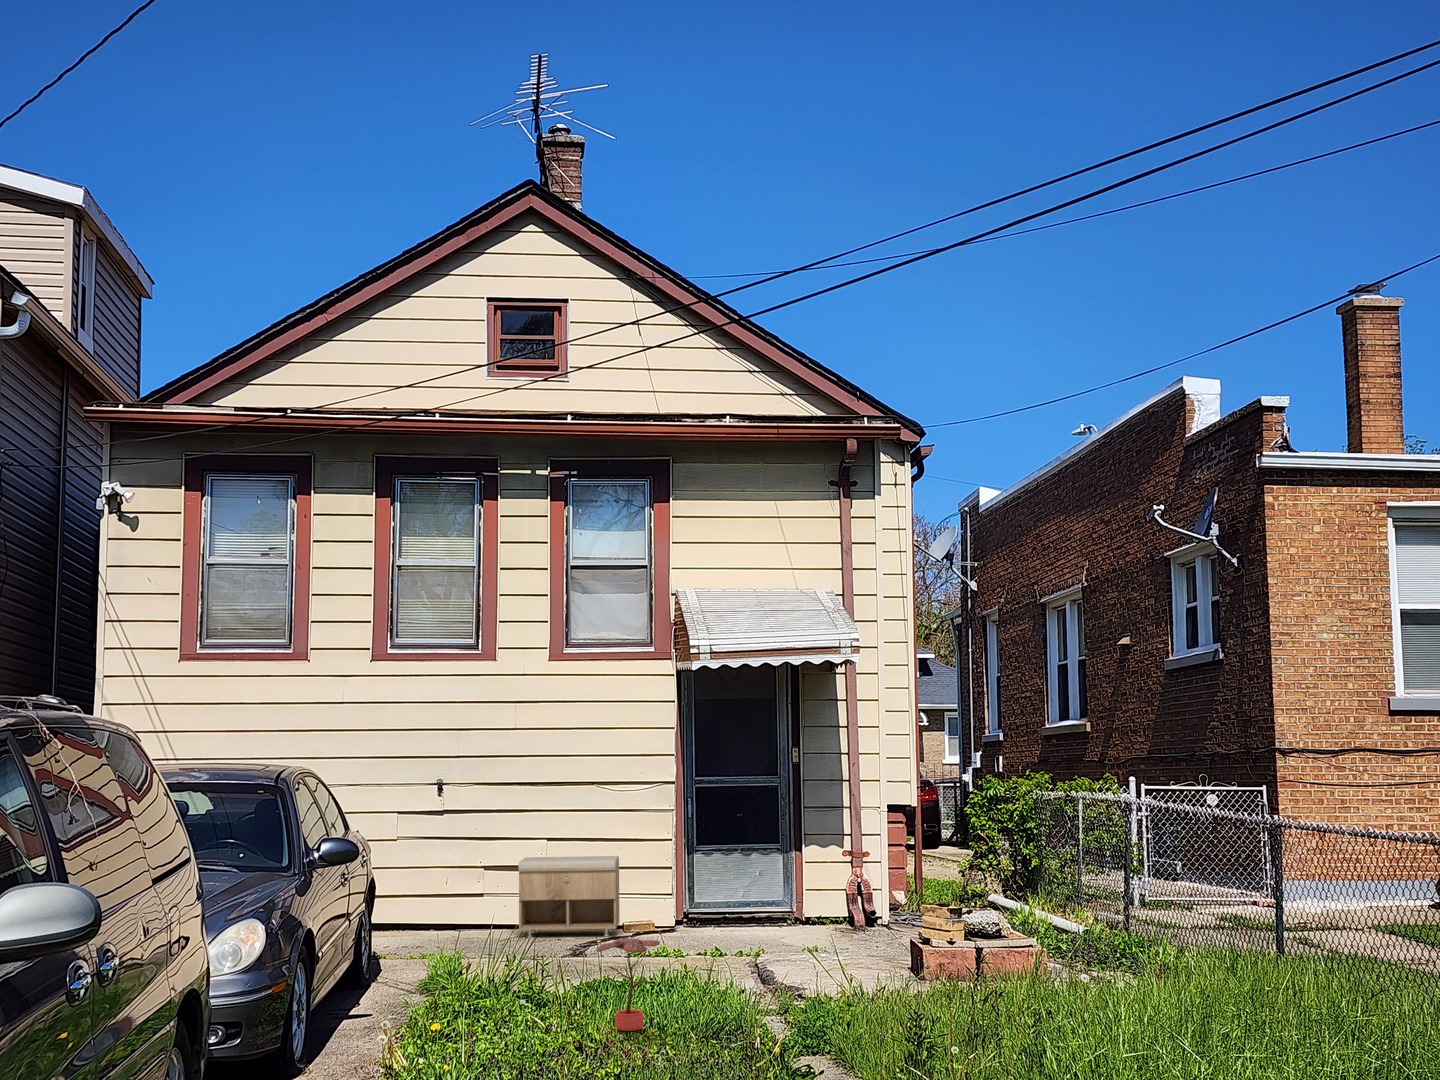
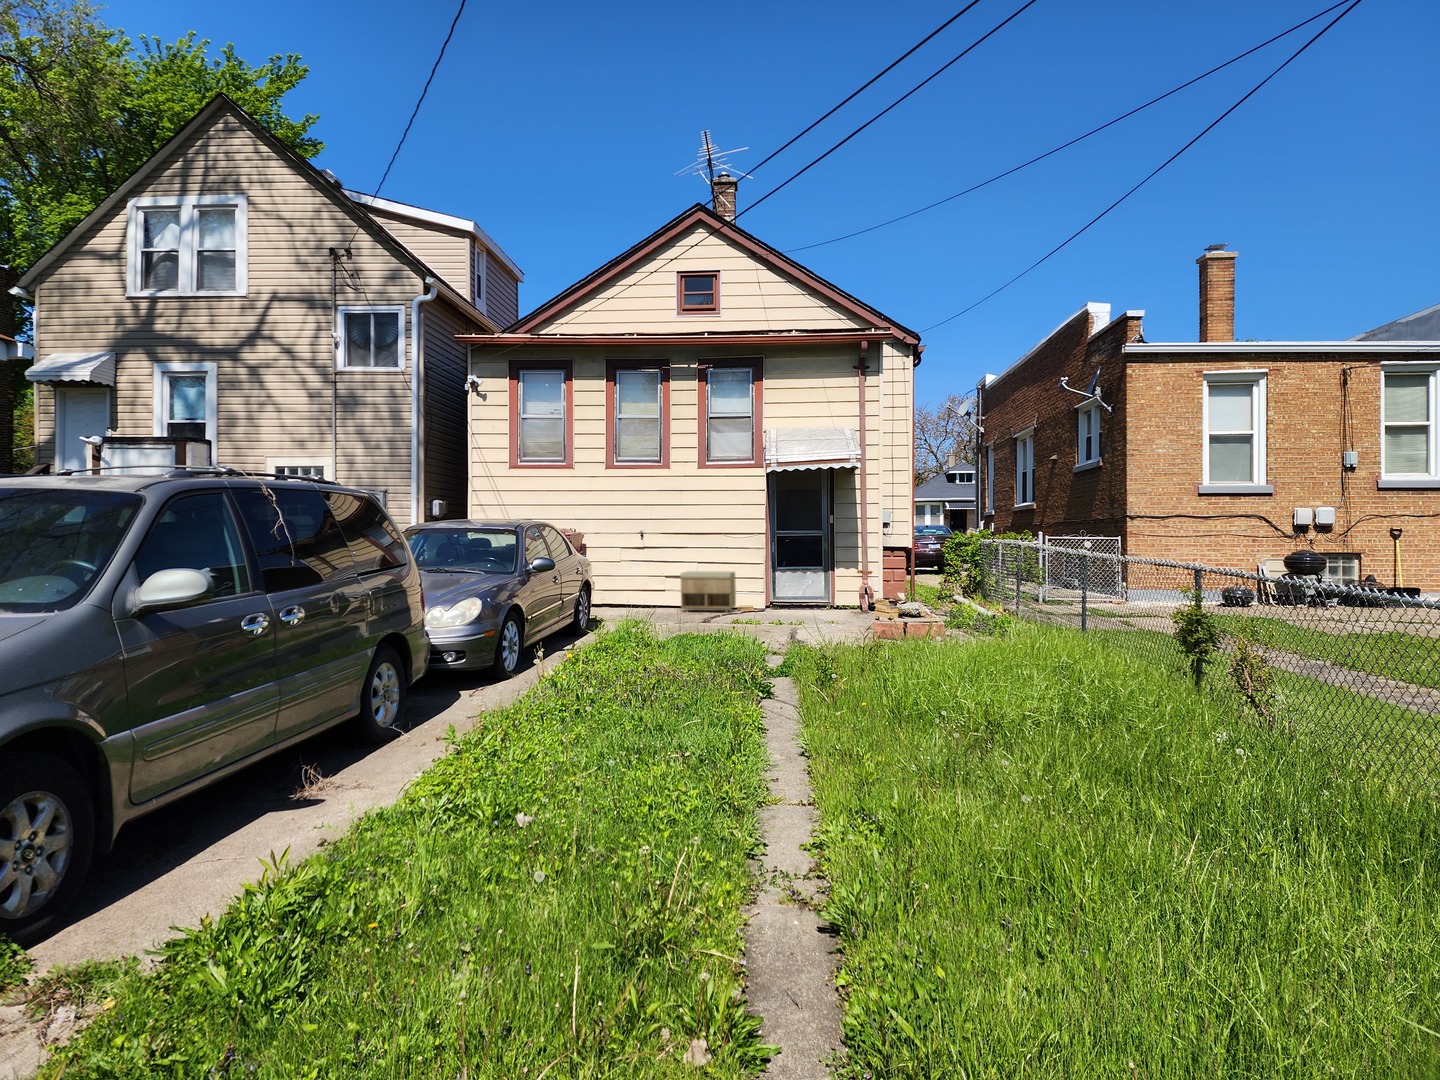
potted plant: present [596,938,660,1031] -> none [668,606,703,652]

